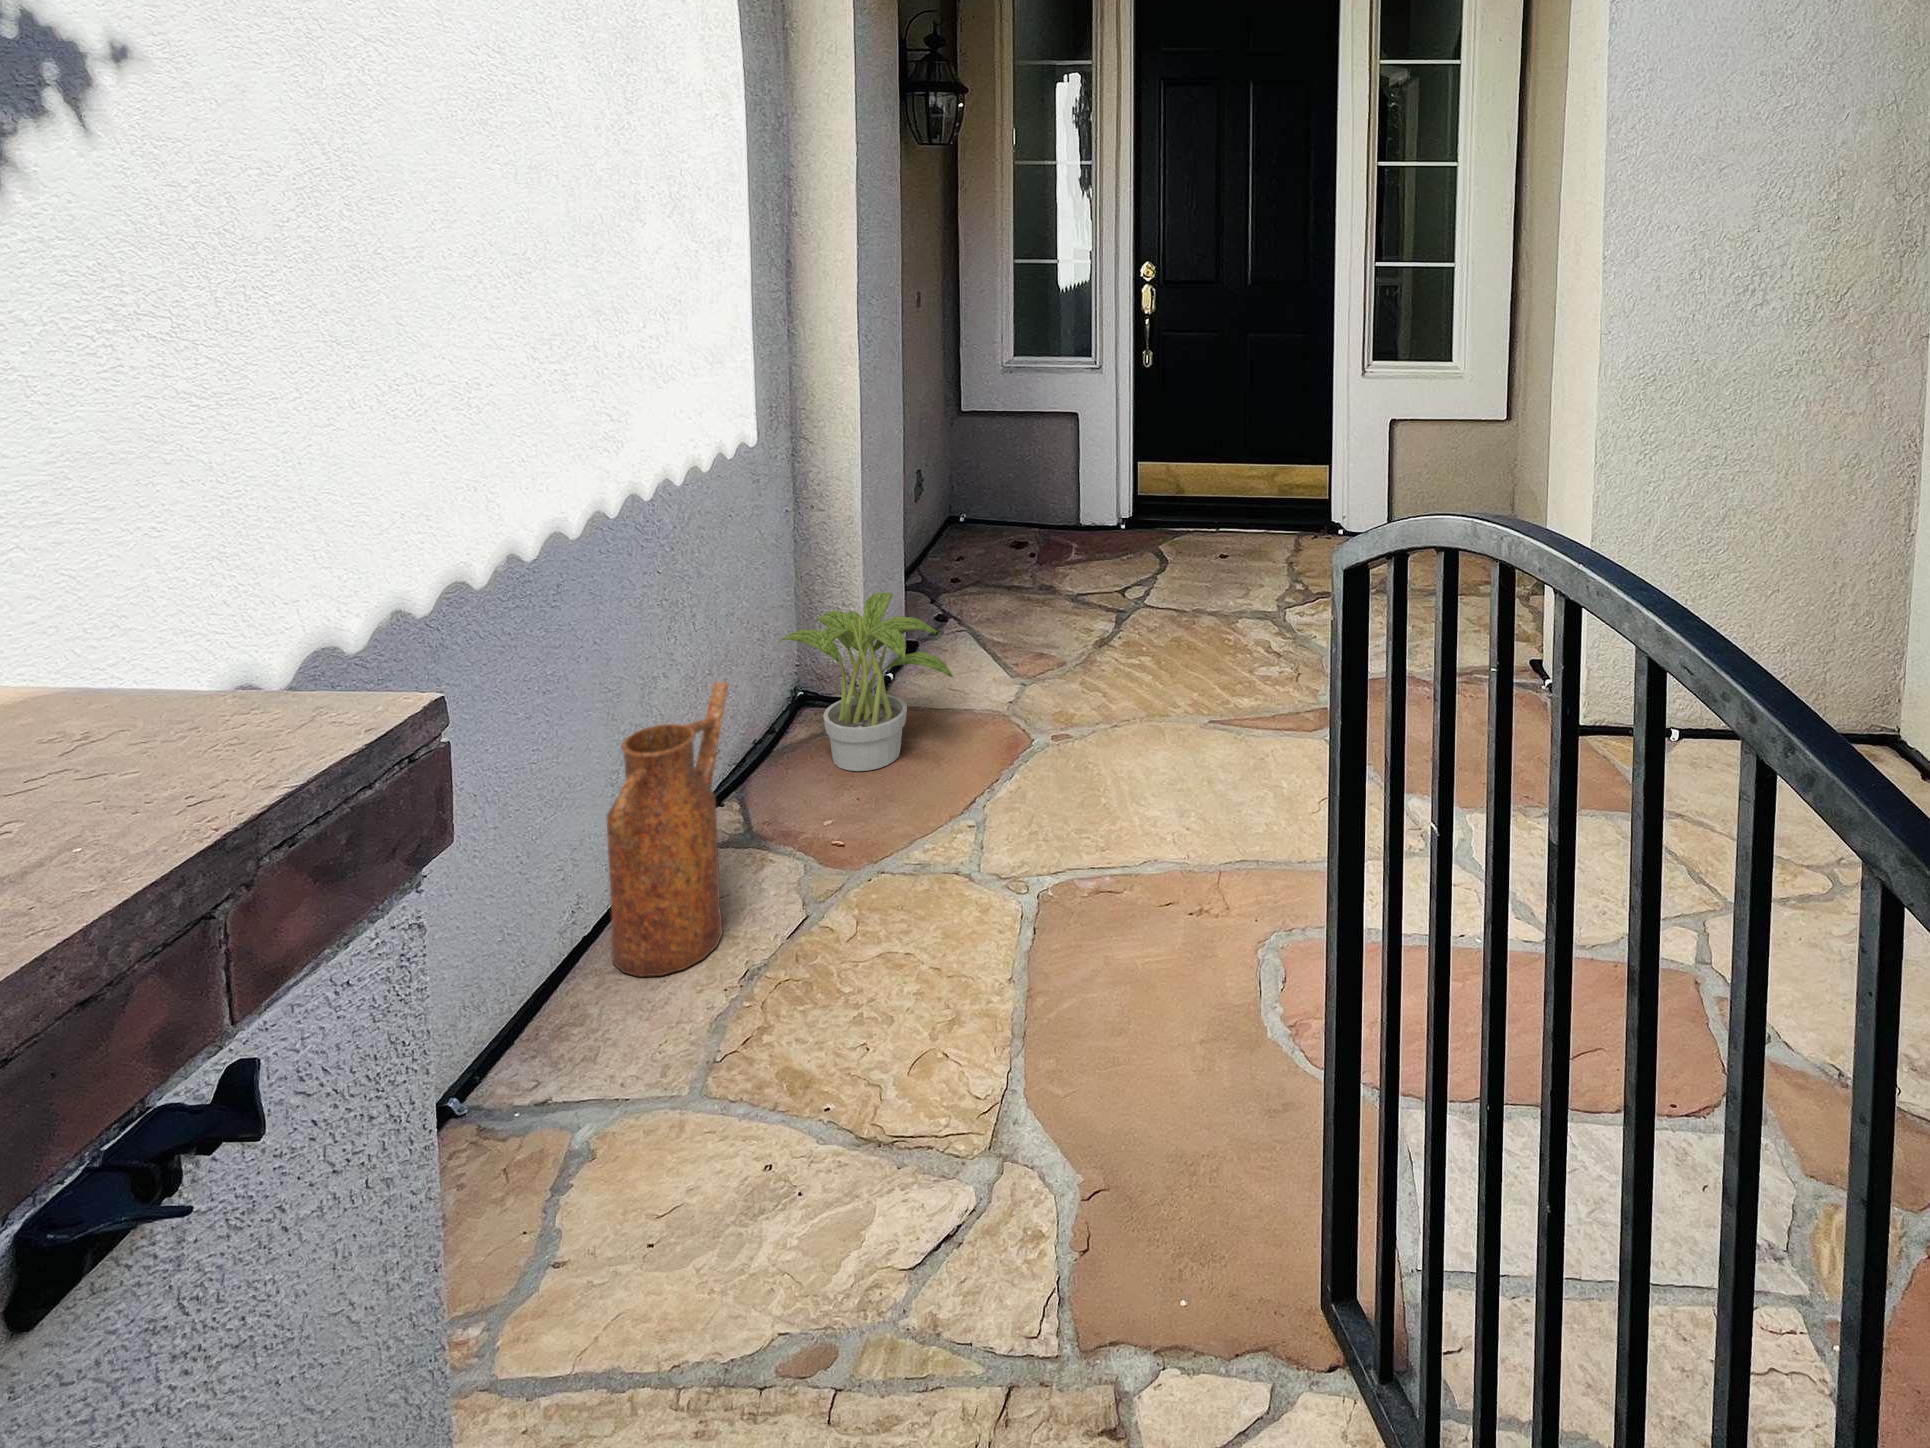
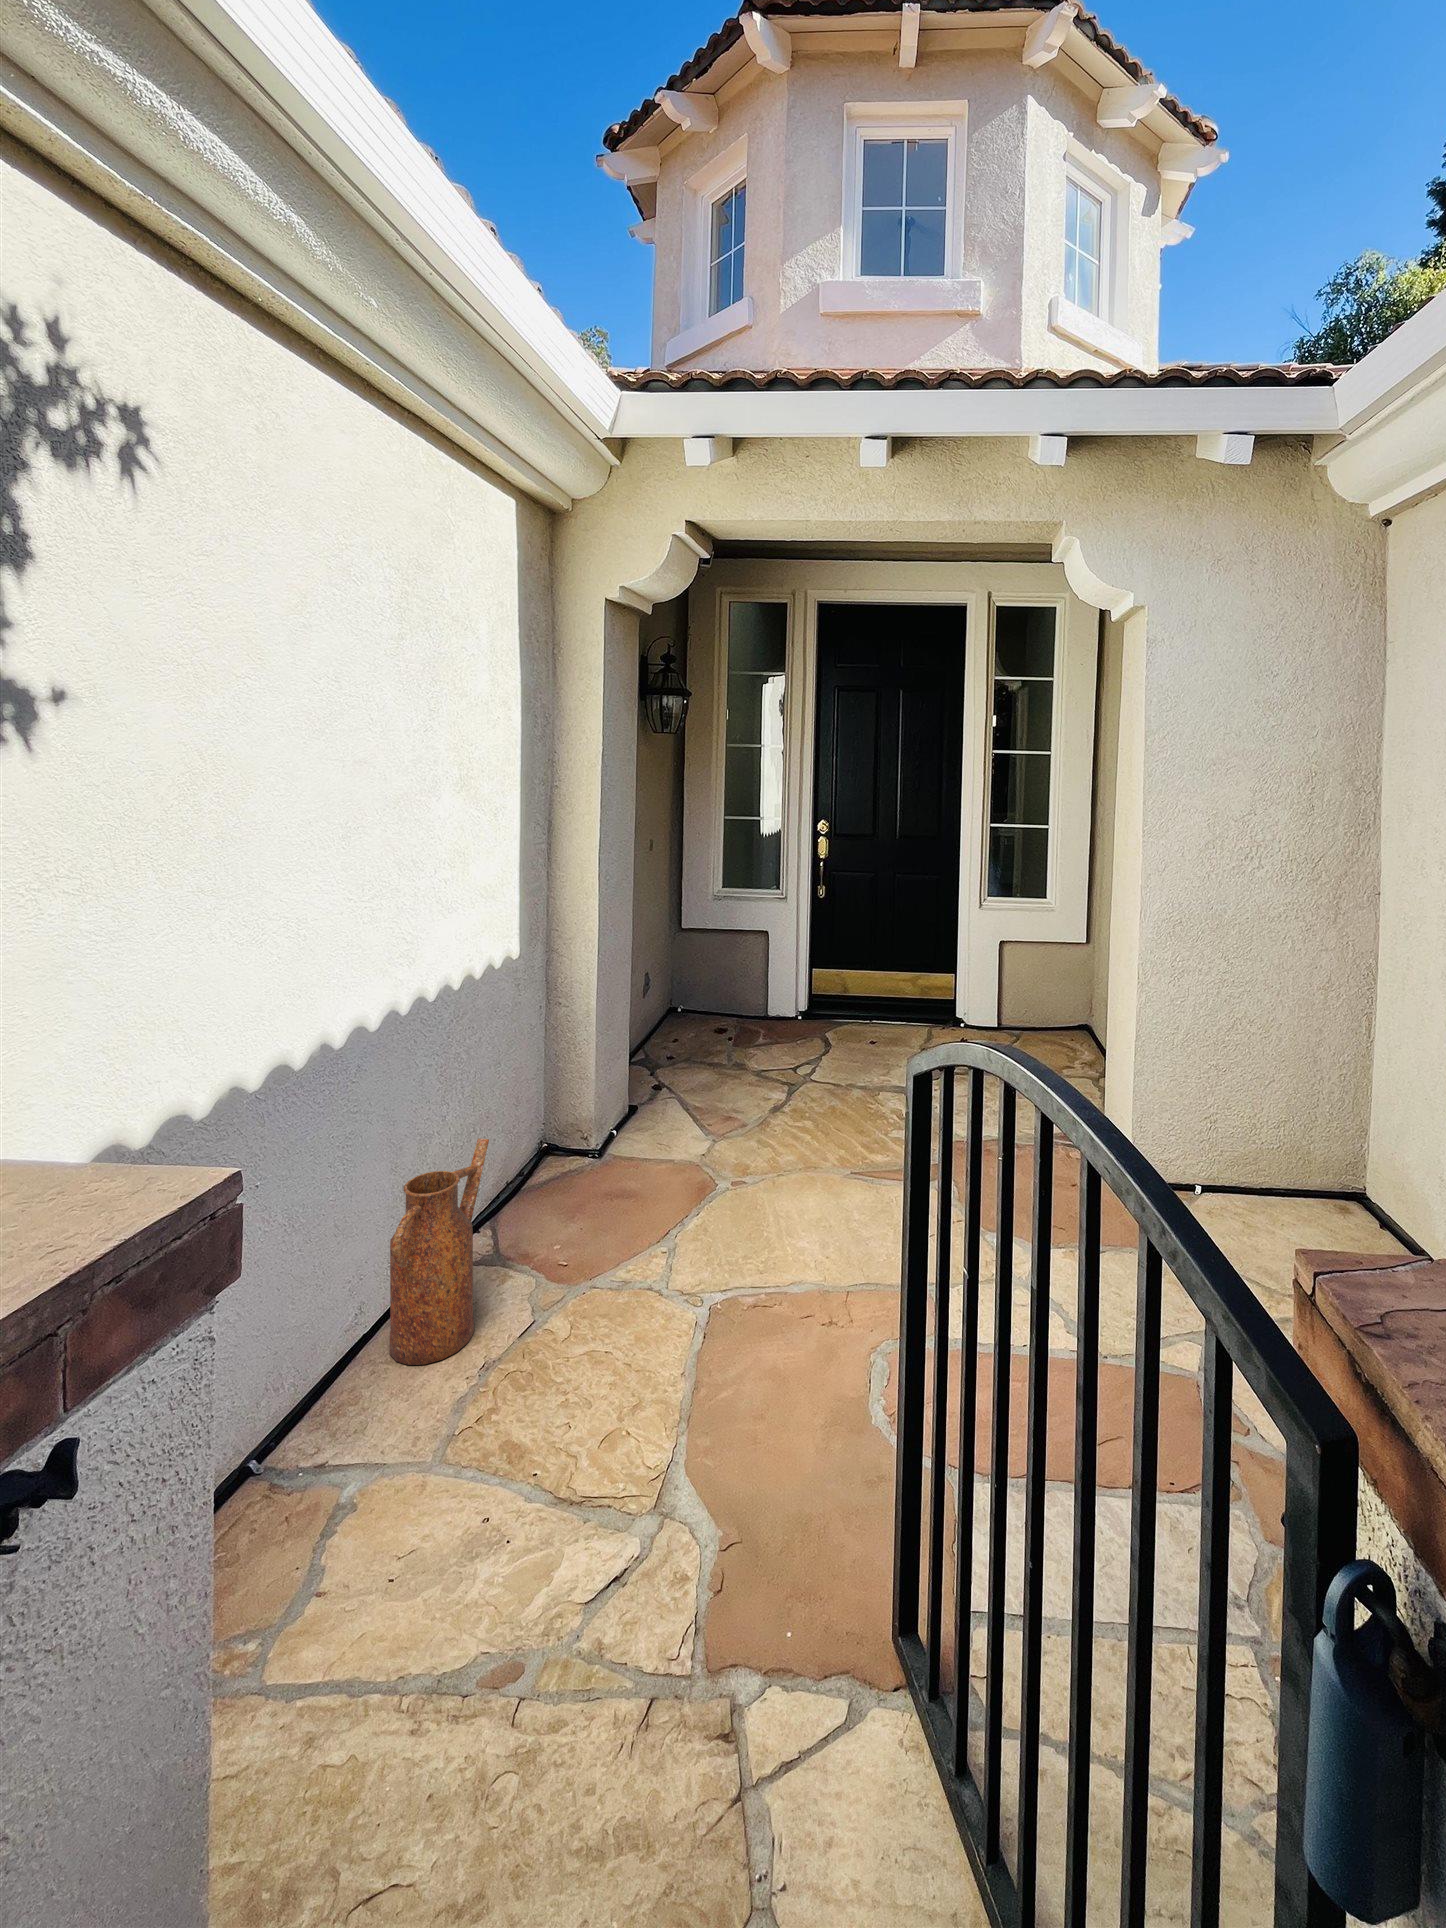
potted plant: present [779,593,953,771] -> none [534,1069,661,1205]

